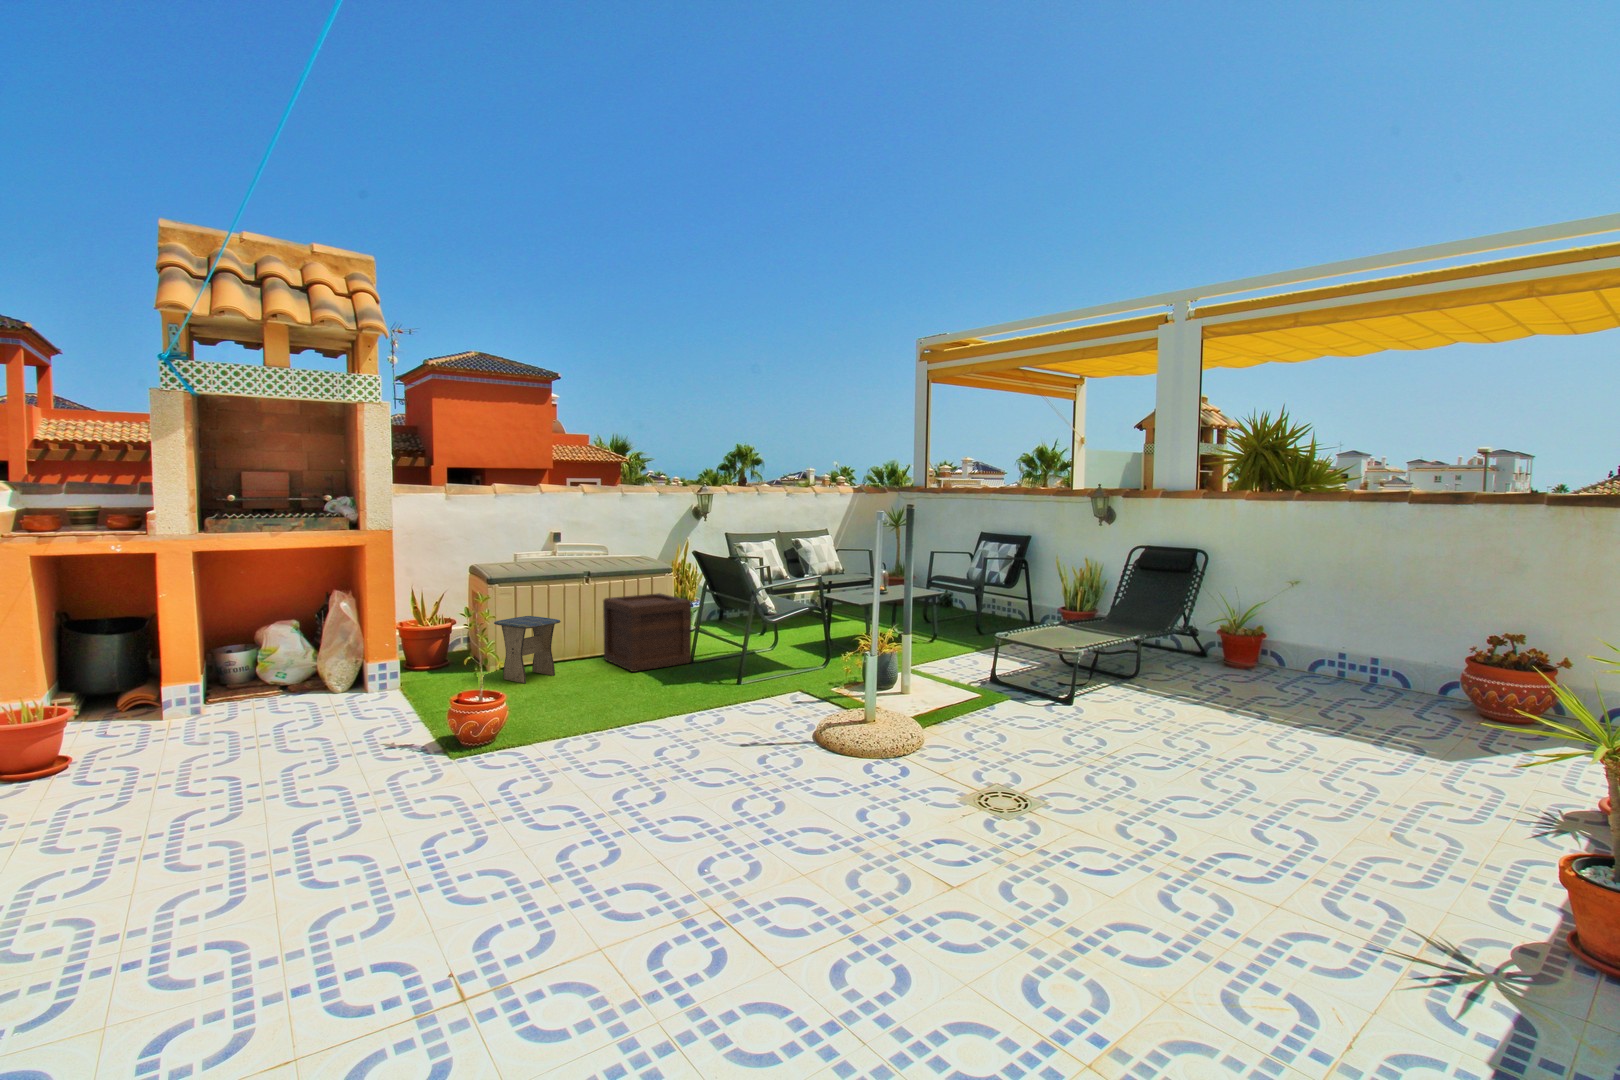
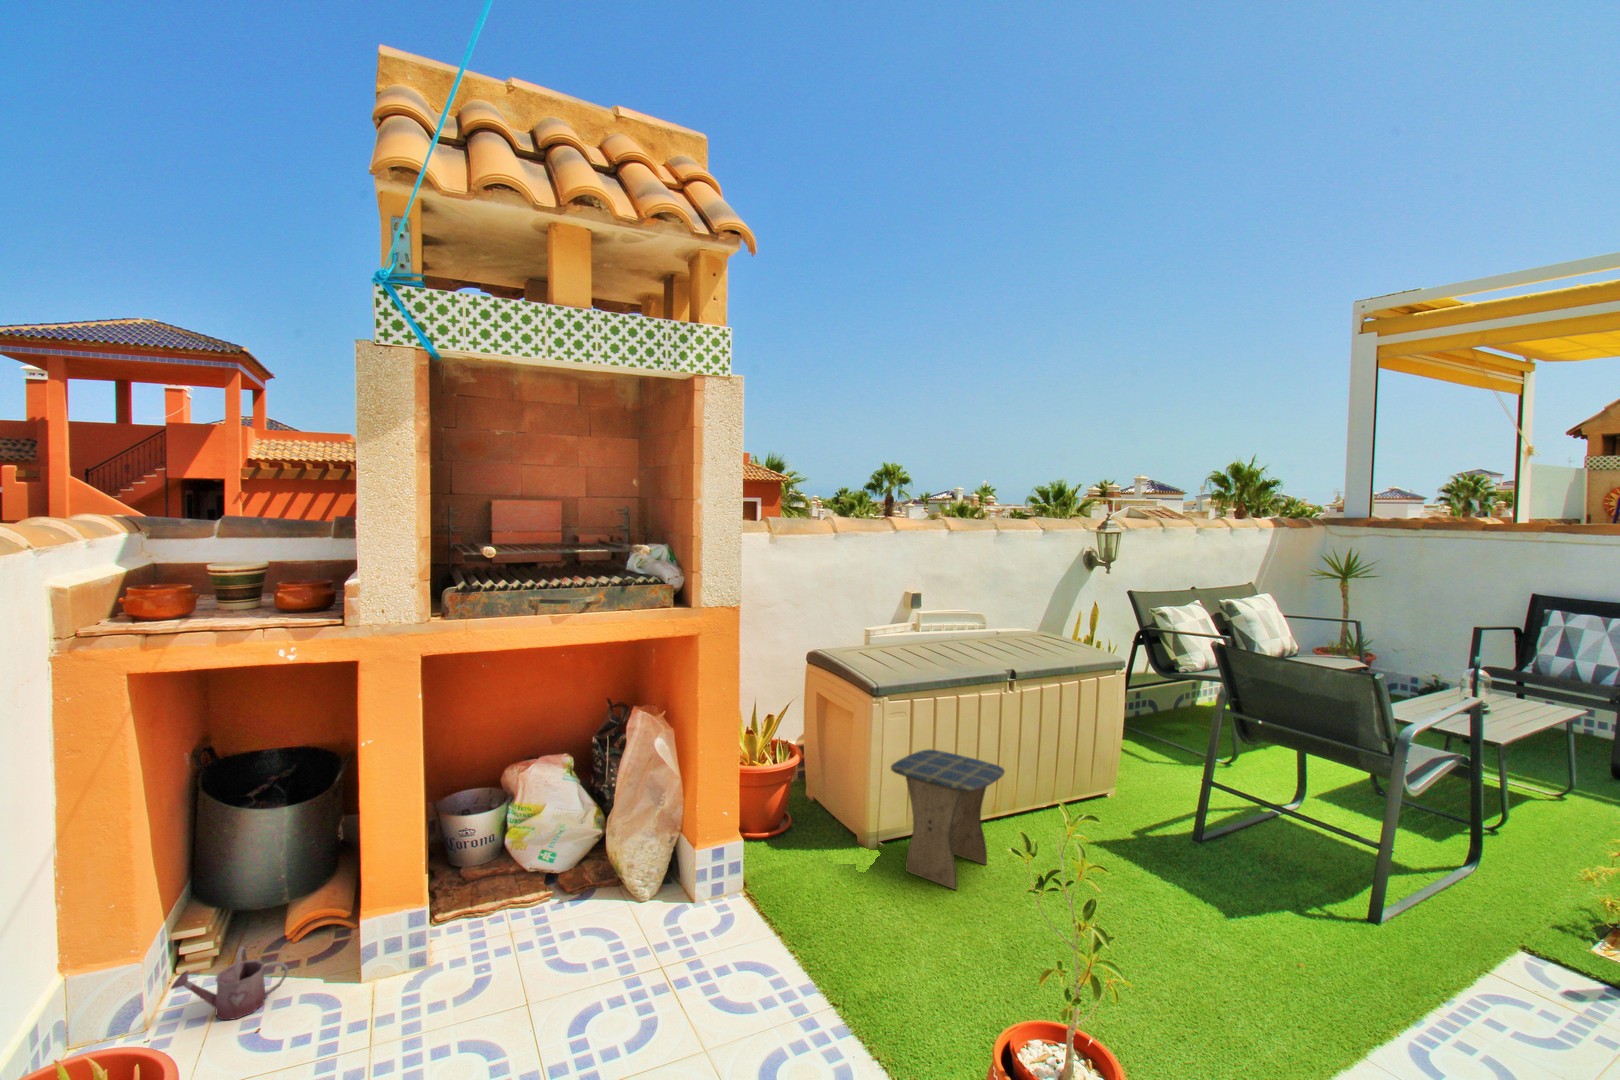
wooden crate: present [603,593,691,672] -> none [1030,702,1202,864]
watering can: none [56,699,121,732] -> present [171,946,288,1020]

